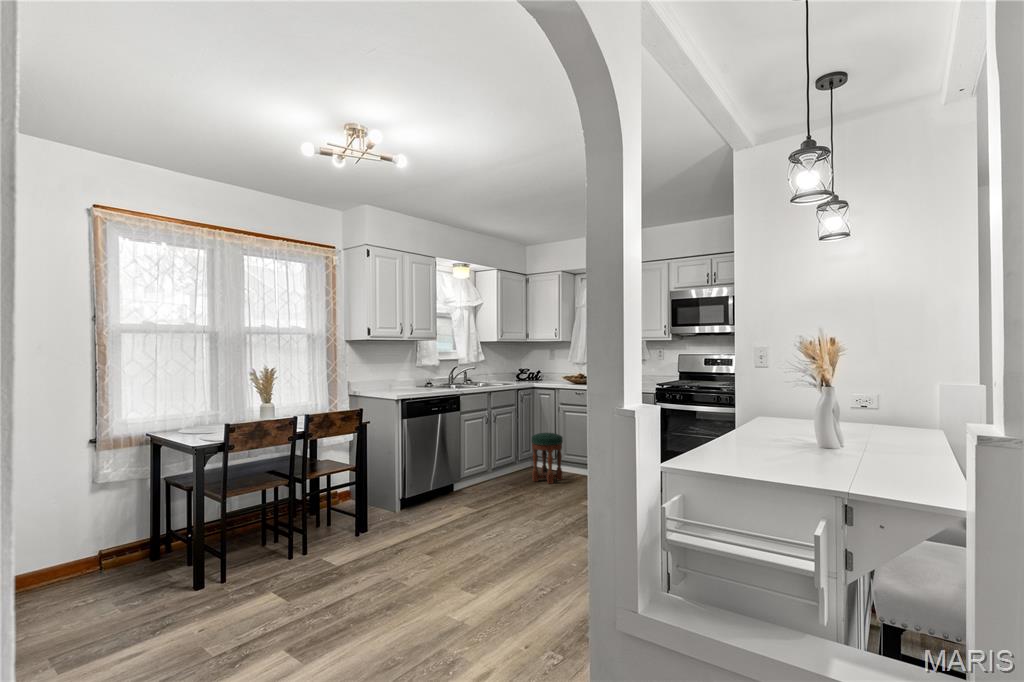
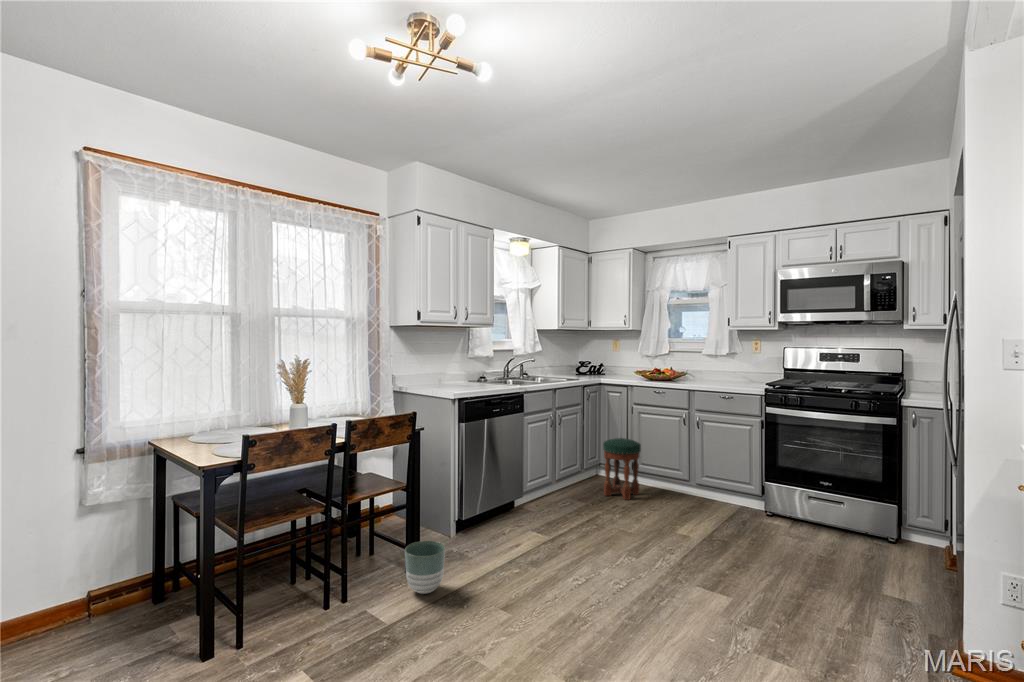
planter: none [352,509,384,548] -> present [405,541,445,594]

